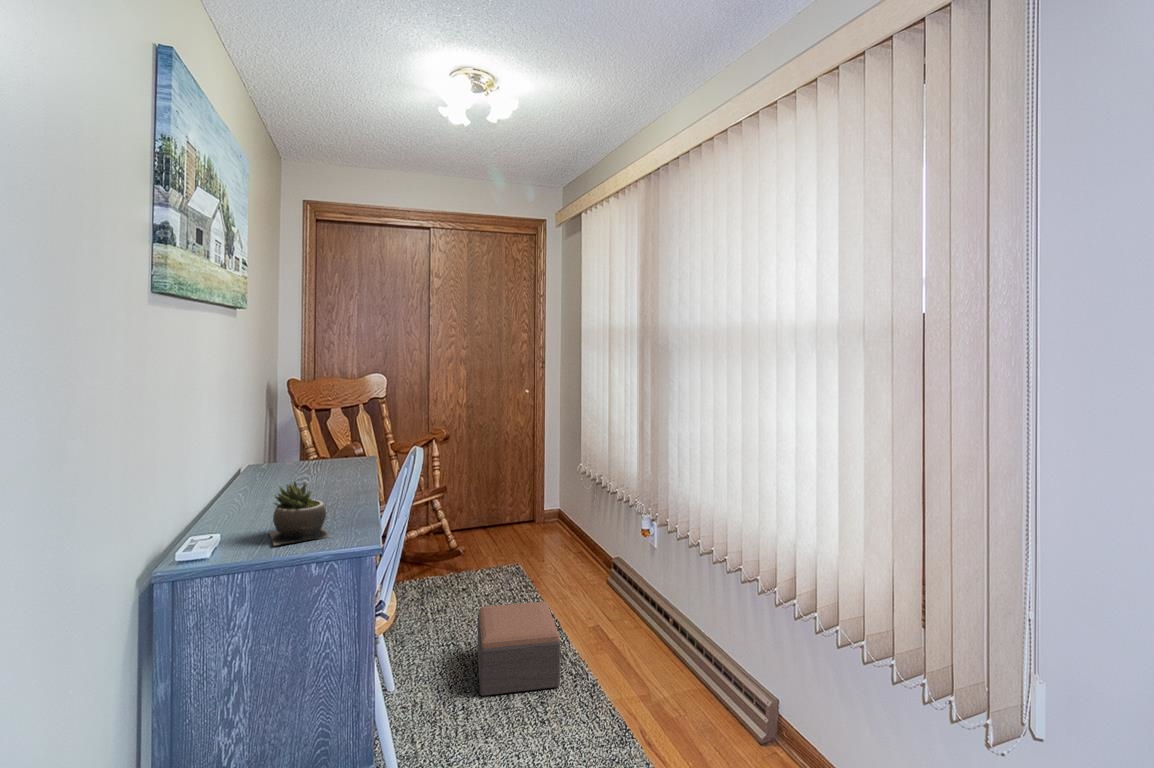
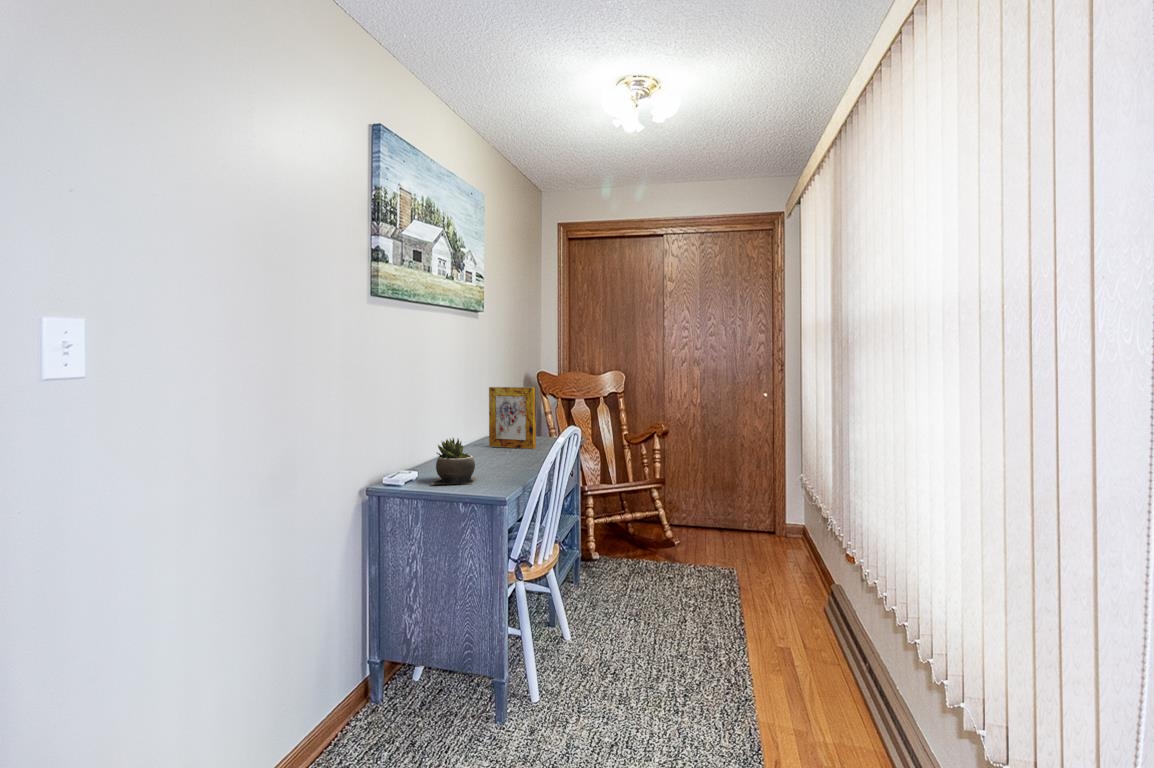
picture frame: none [261,401,332,475] -> present [489,387,536,449]
footstool: present [477,602,560,696] -> none [631,589,722,686]

